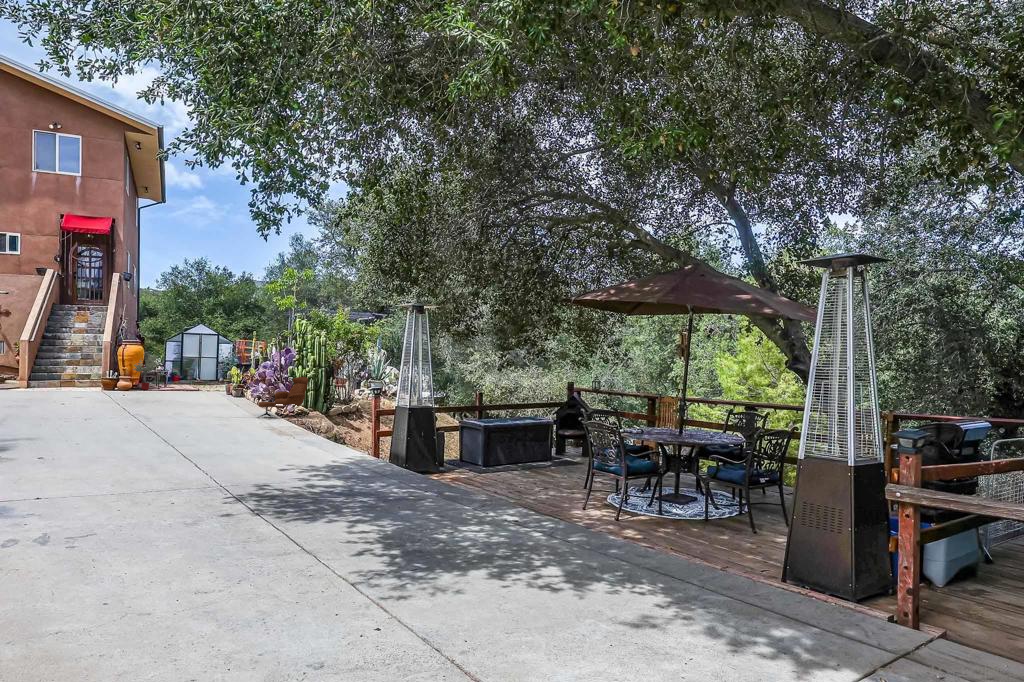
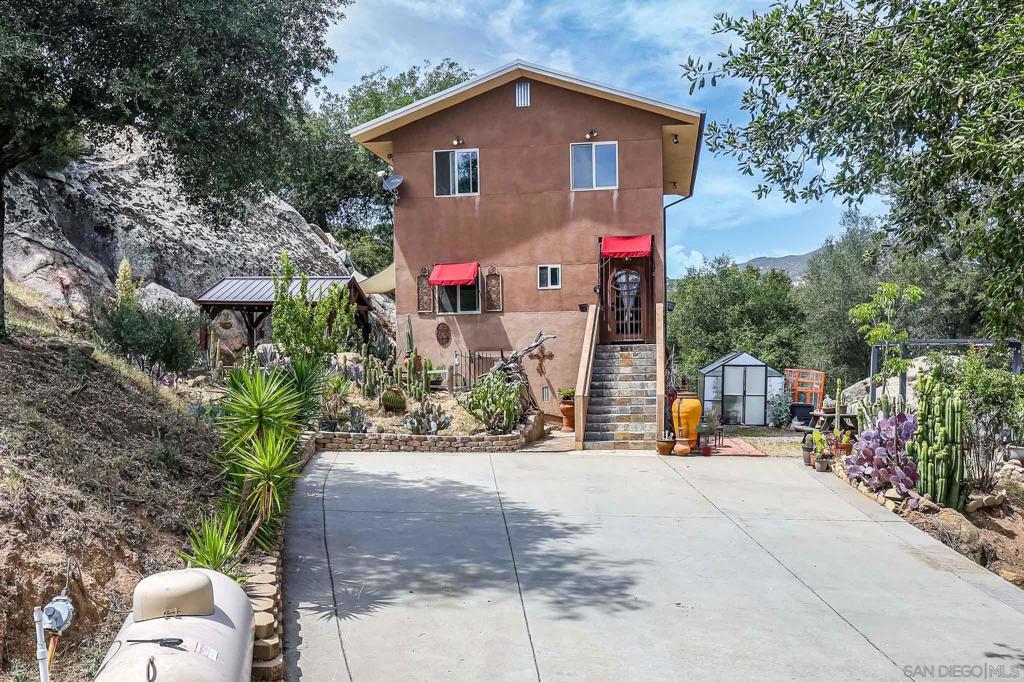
lounge chair: present [258,377,308,418] -> none [870,457,938,517]

